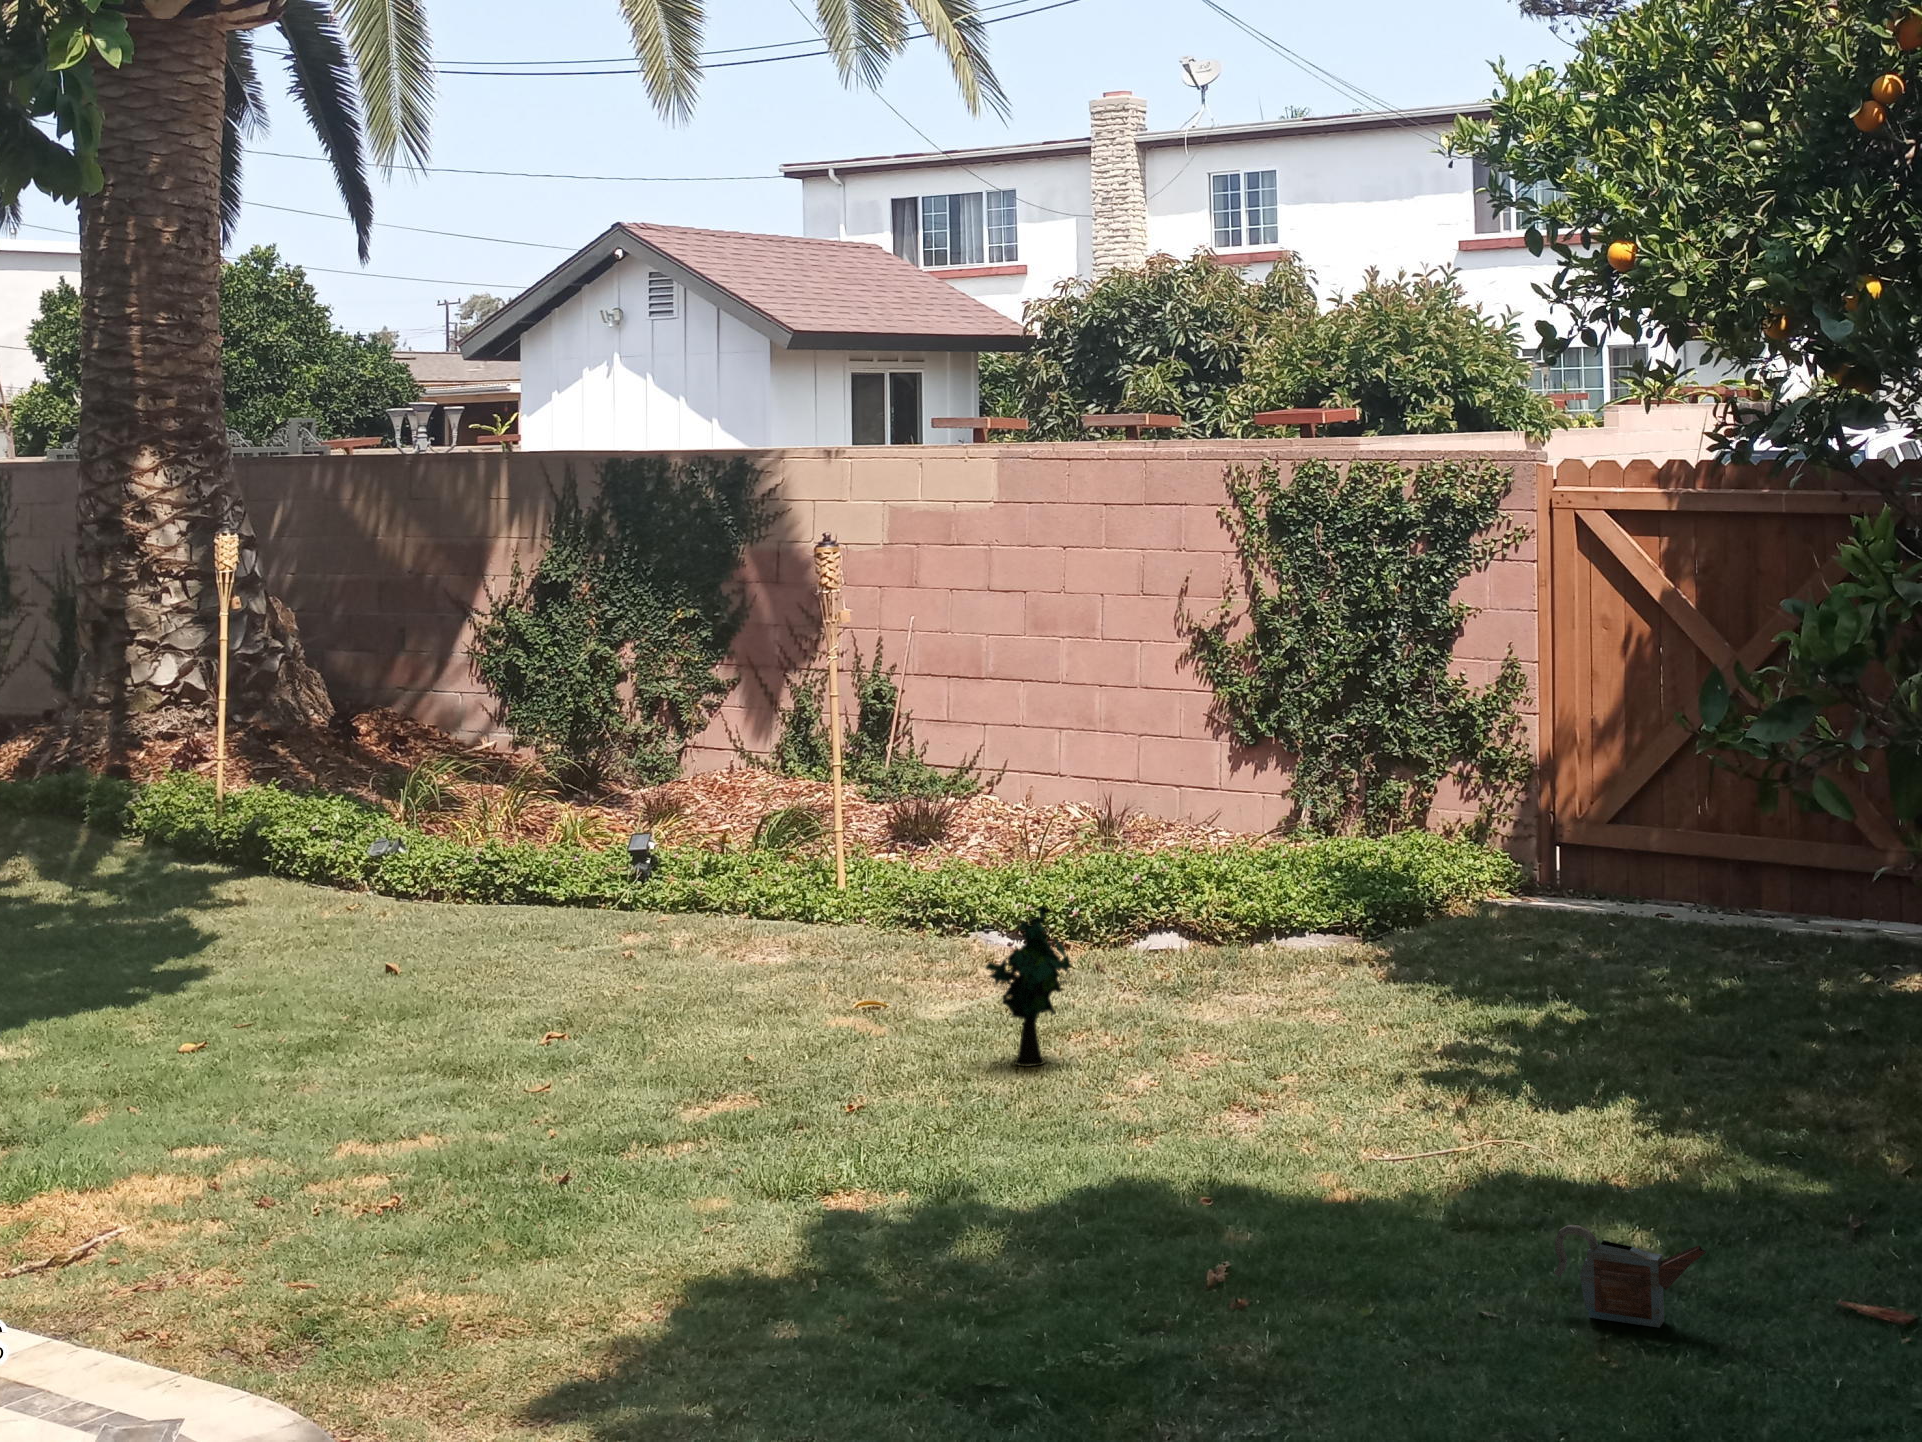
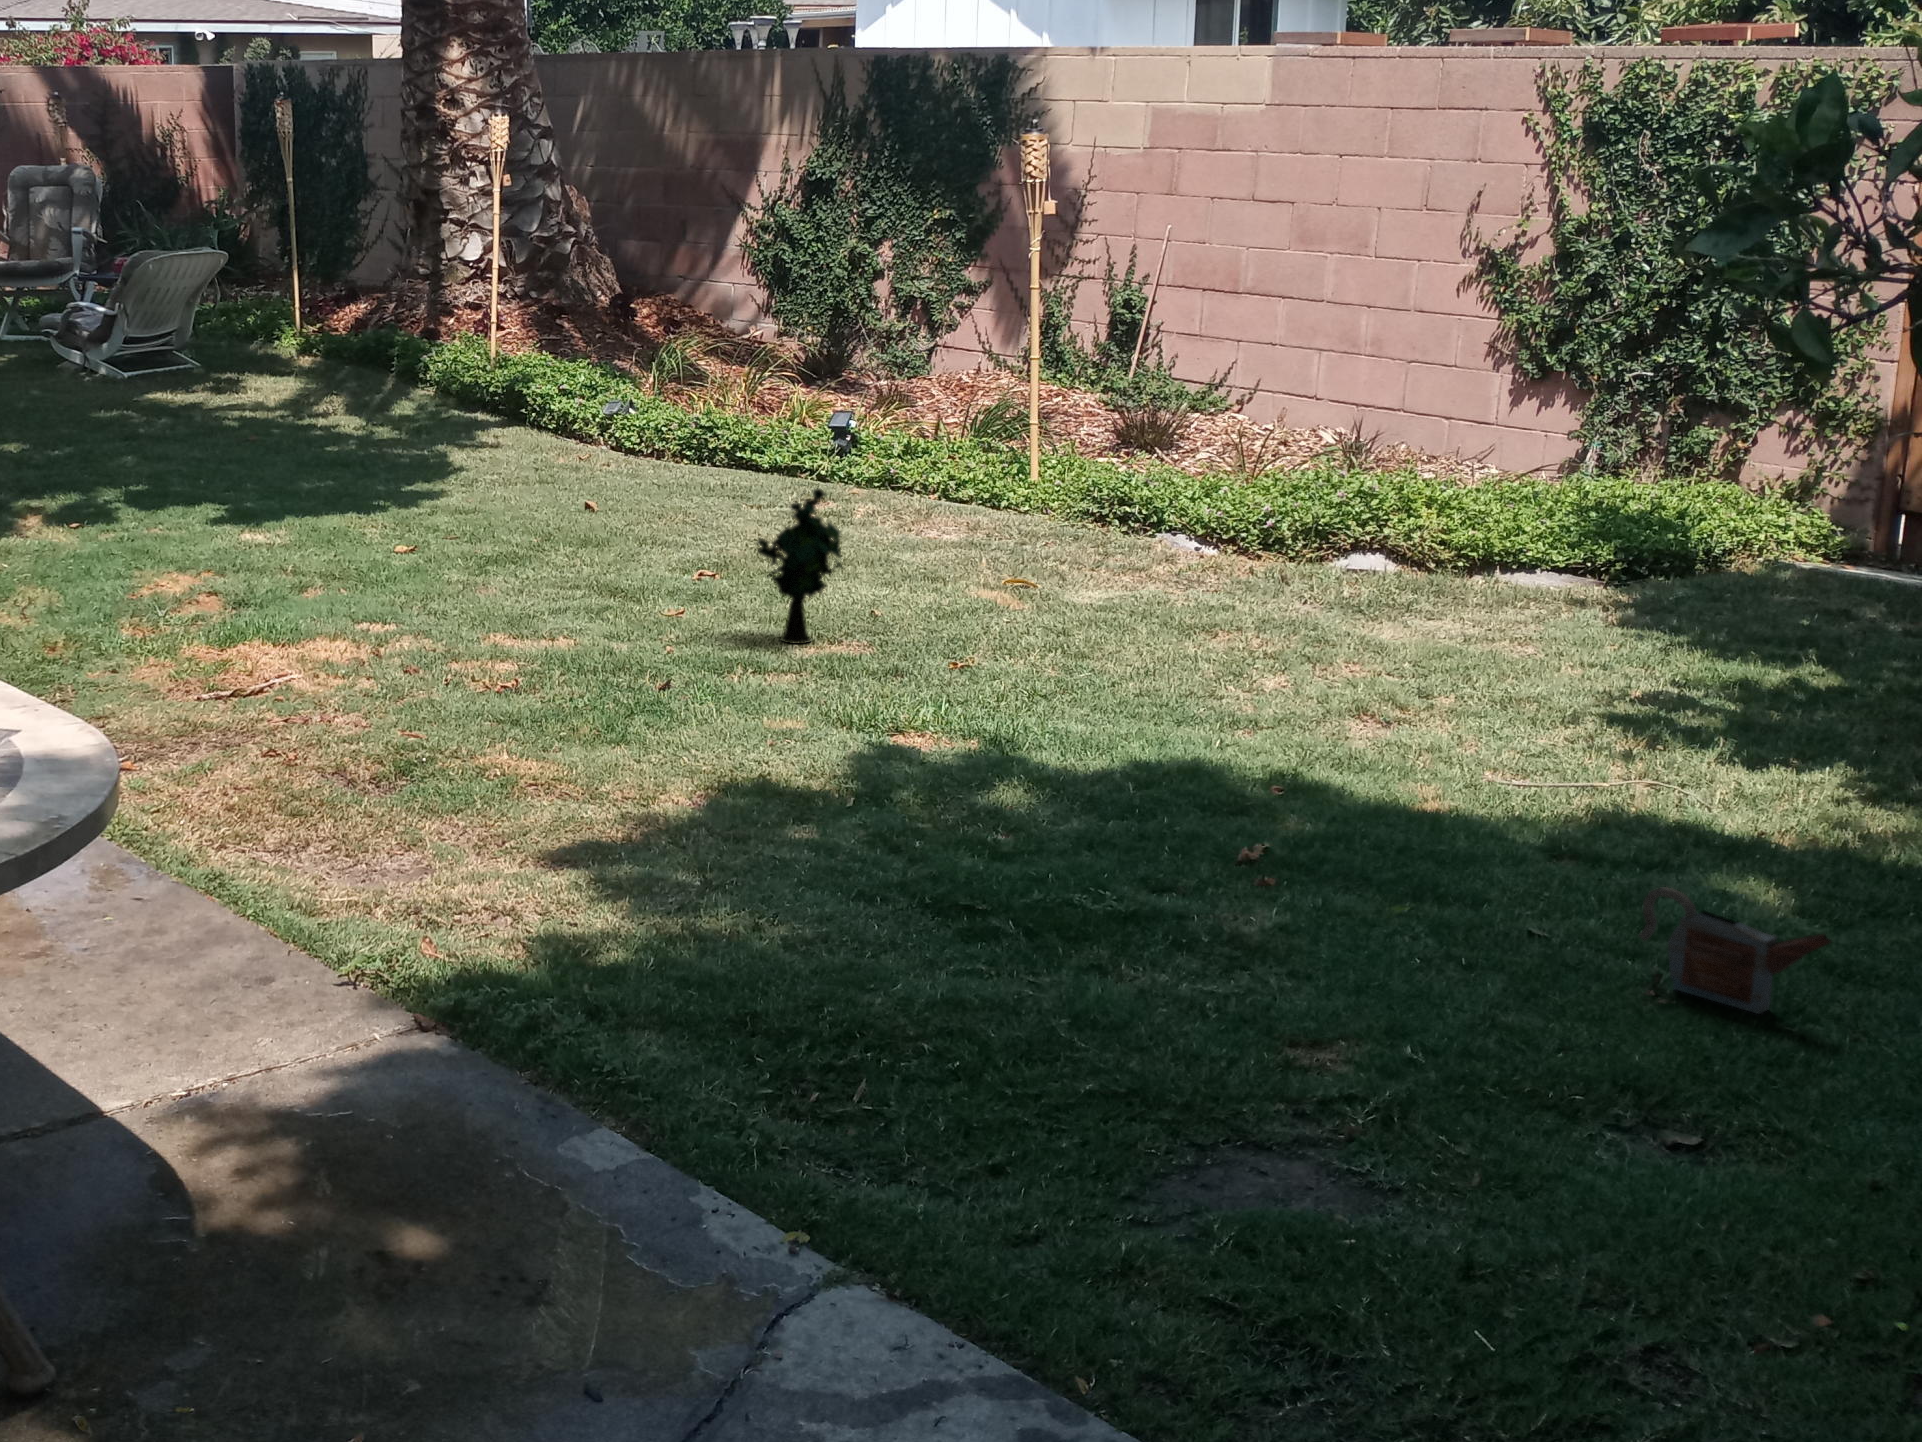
decorative plant: present [985,905,1071,1067] -> present [757,488,842,644]

